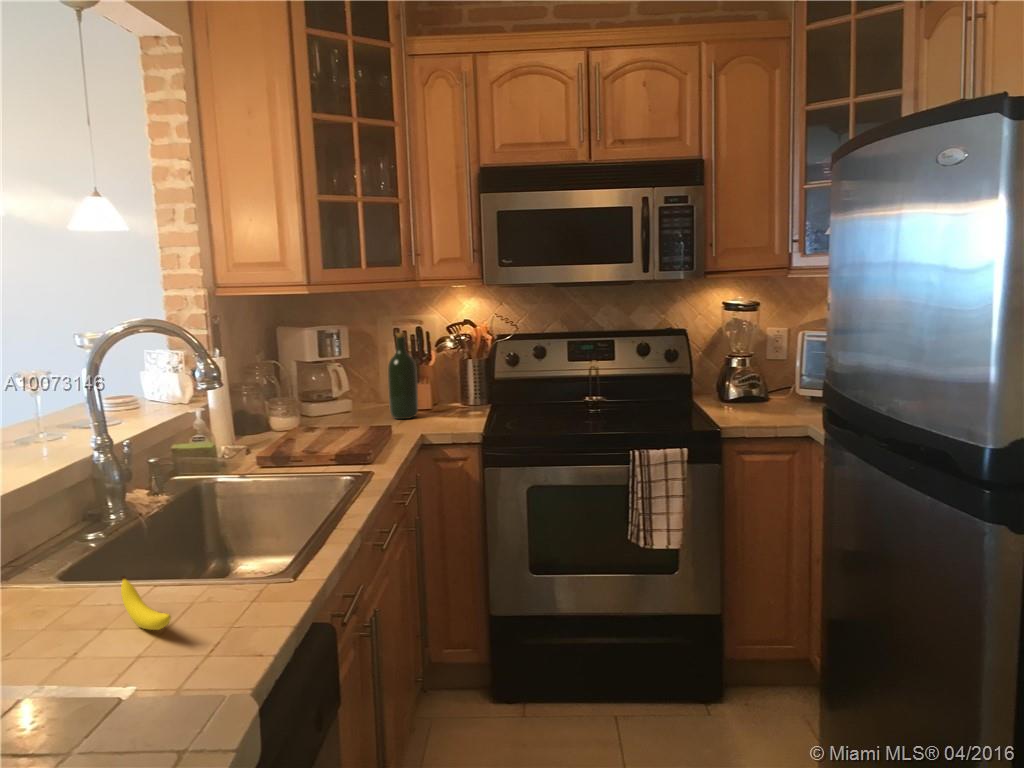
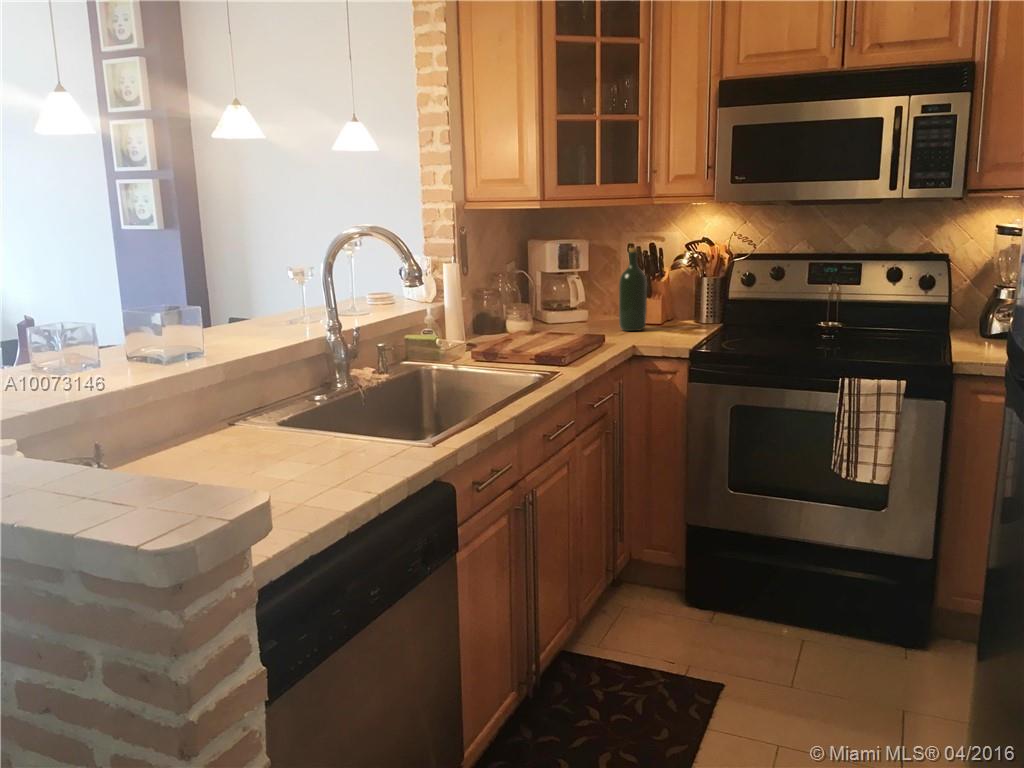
banana: present [121,576,171,630] -> none [294,424,315,467]

